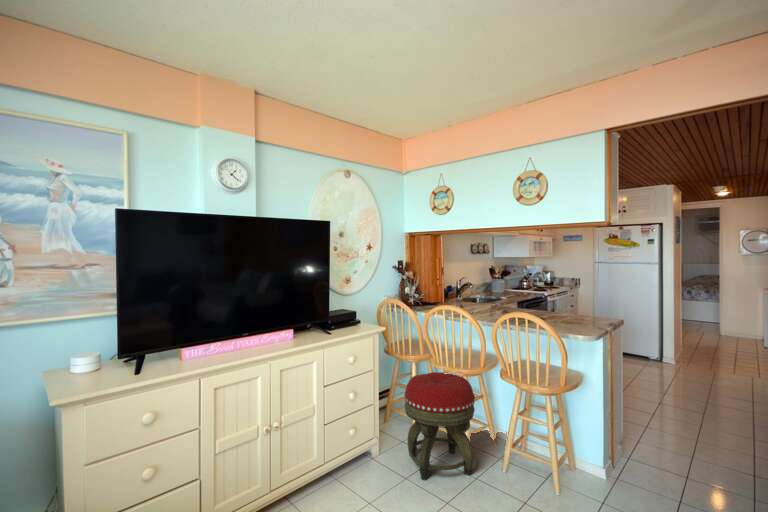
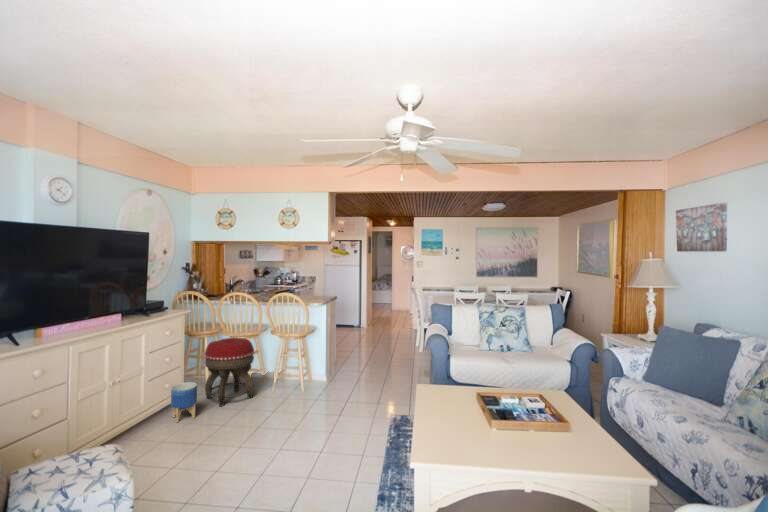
planter: none [354,434,388,495] -> present [171,382,197,422]

